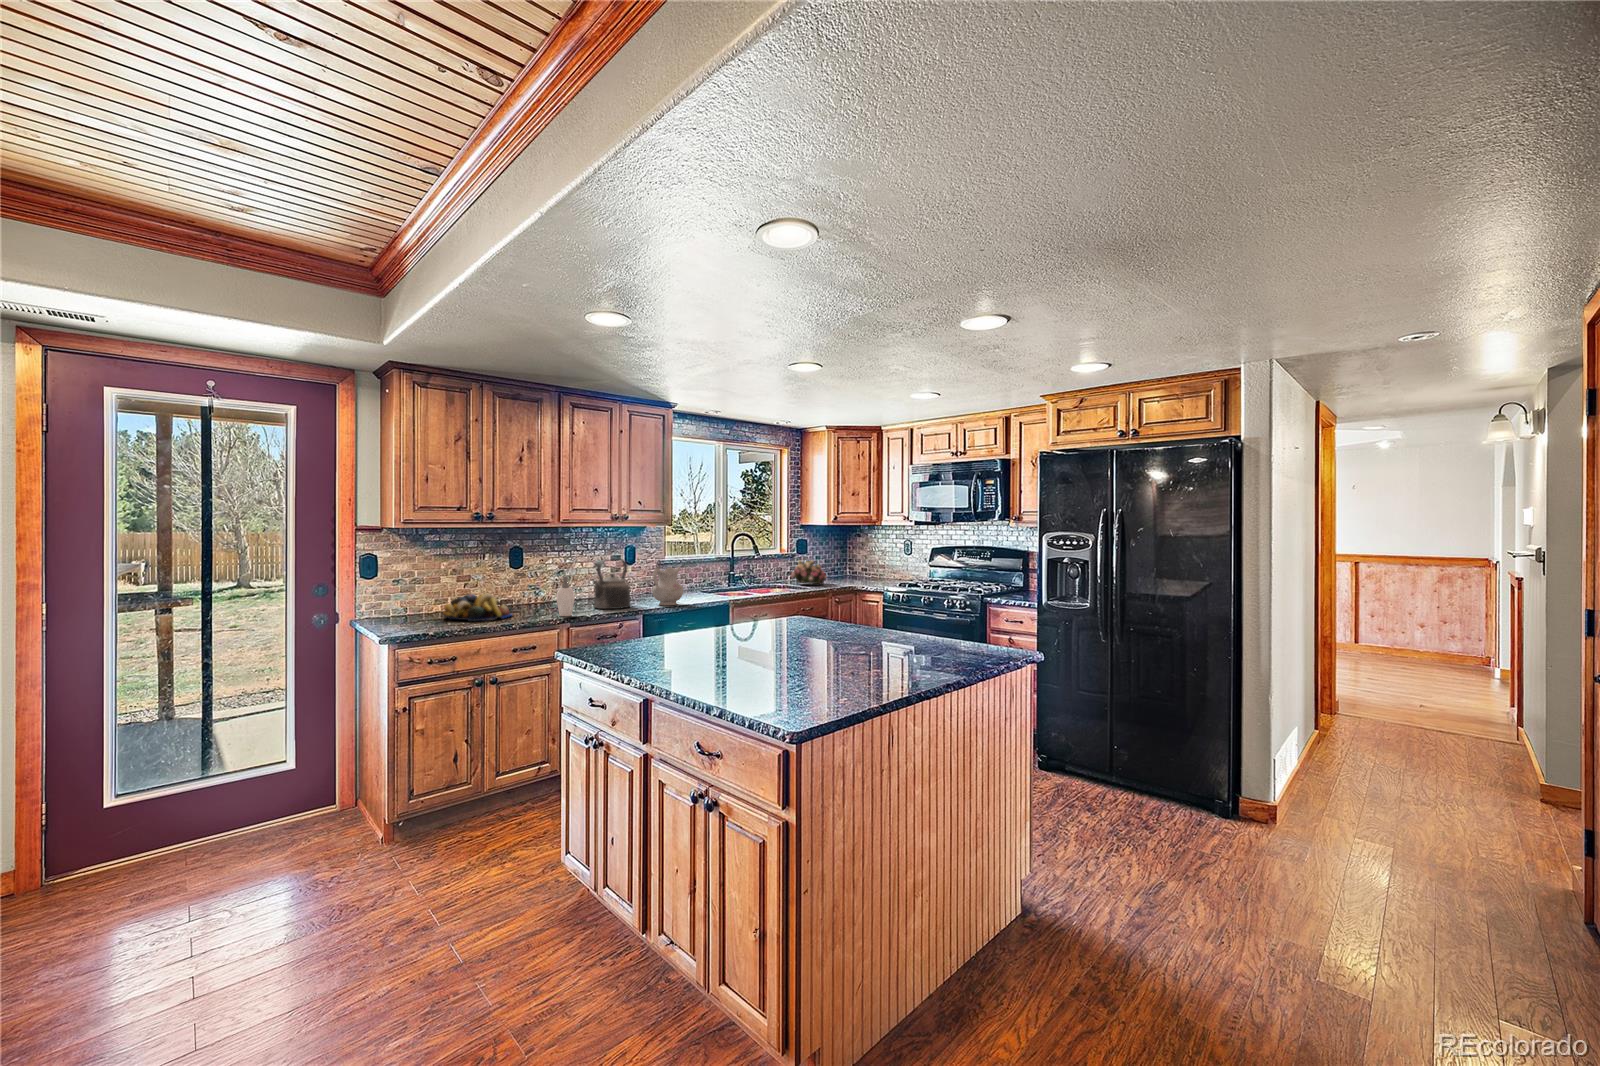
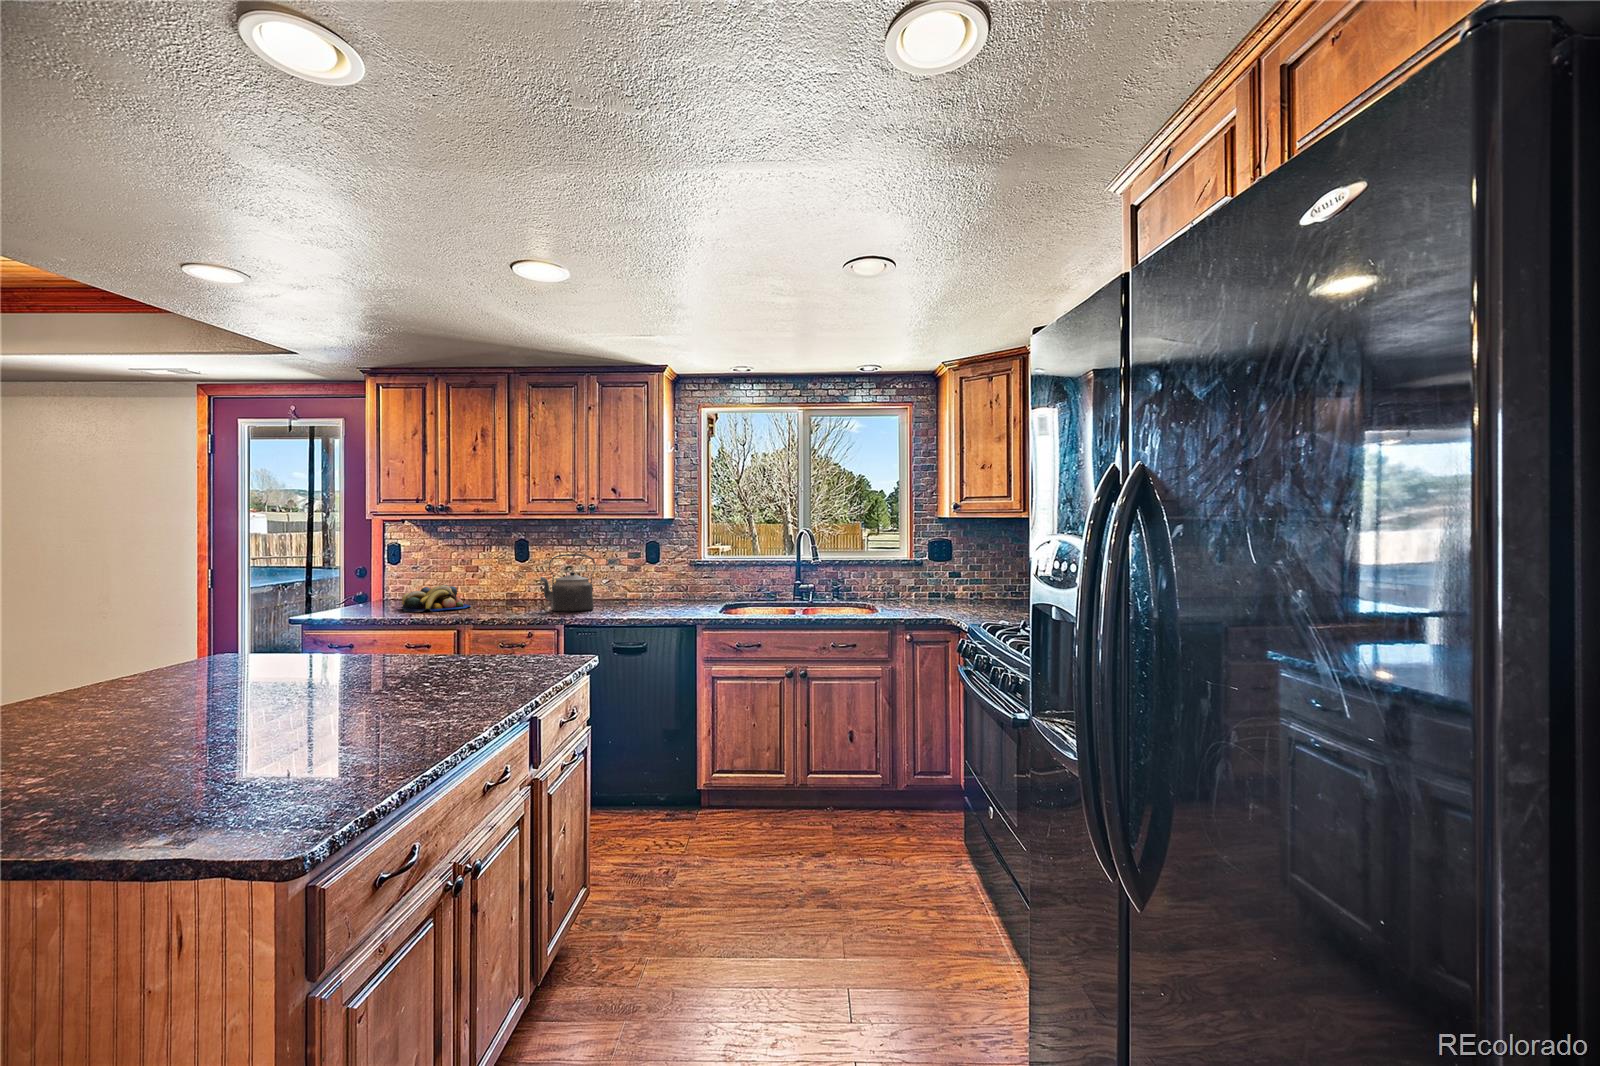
flower arrangement: present [791,560,827,584] -> none [913,565,974,603]
ceramic pitcher: present [652,567,683,606] -> none [606,565,648,613]
soap dispenser: present [556,576,575,616] -> none [475,571,501,615]

